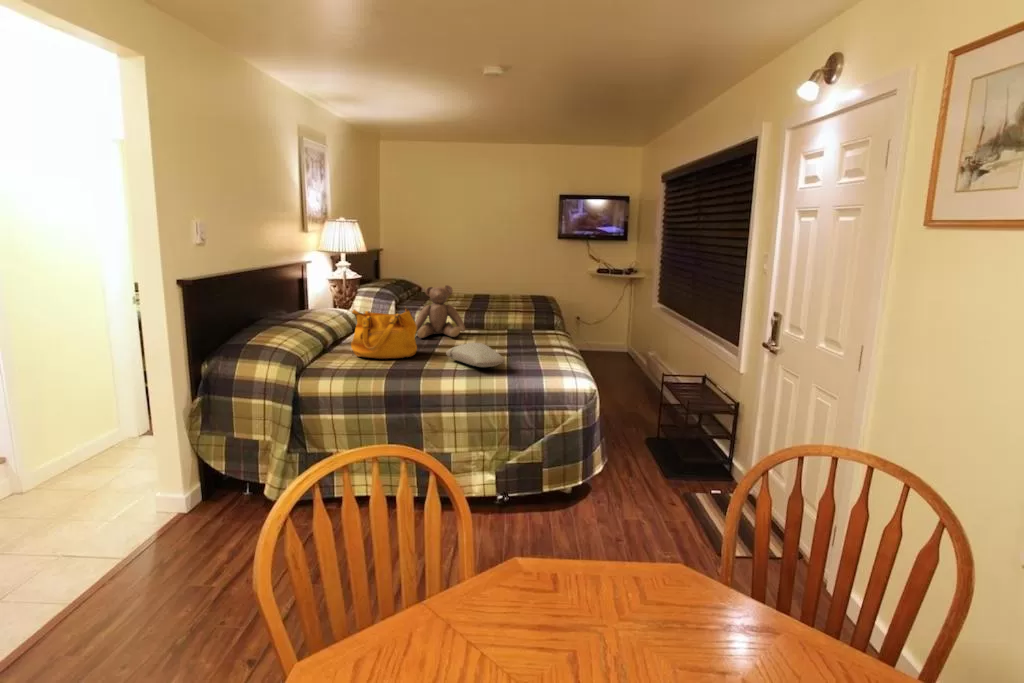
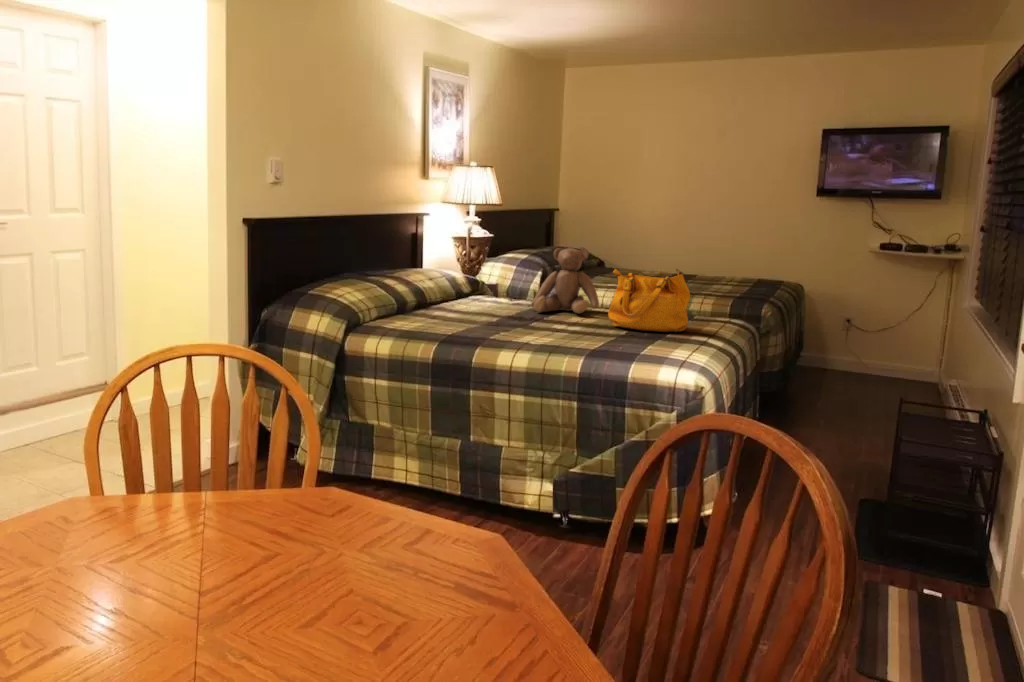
handbag: present [351,307,417,359] -> present [608,269,690,332]
pillow: present [446,343,505,367] -> none [532,314,590,343]

